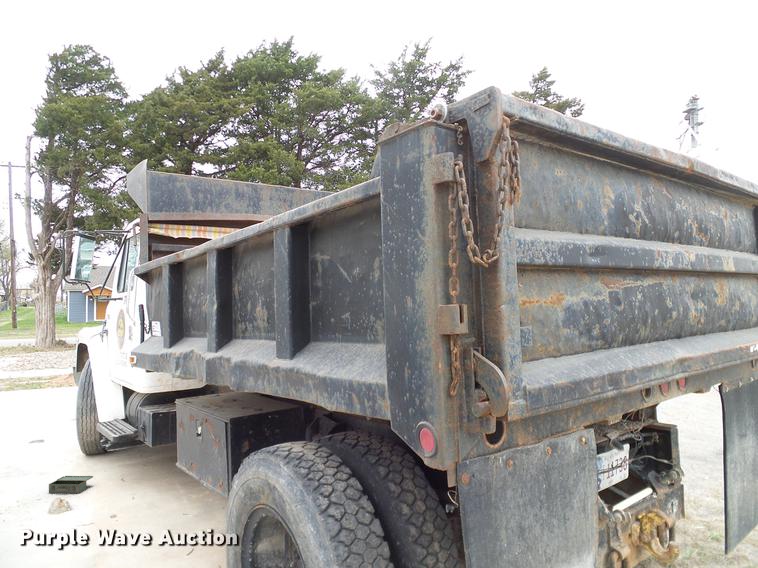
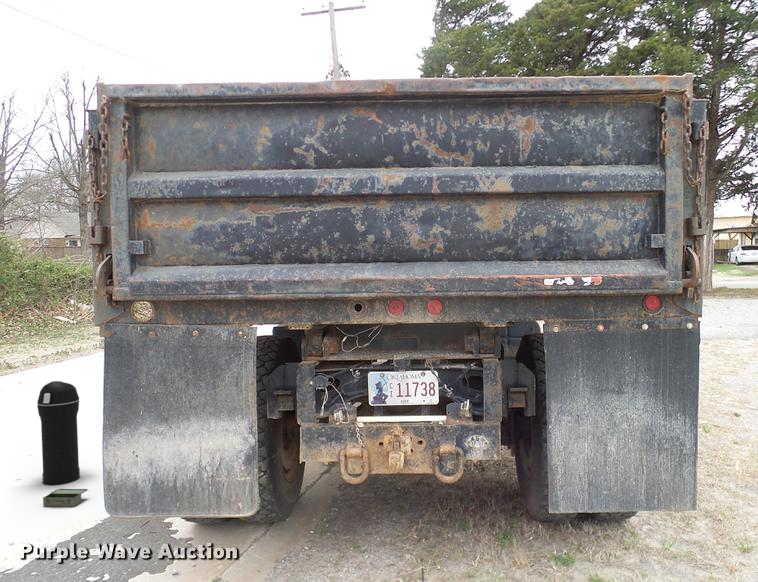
trash can: none [48,373,89,472] -> present [37,381,80,485]

